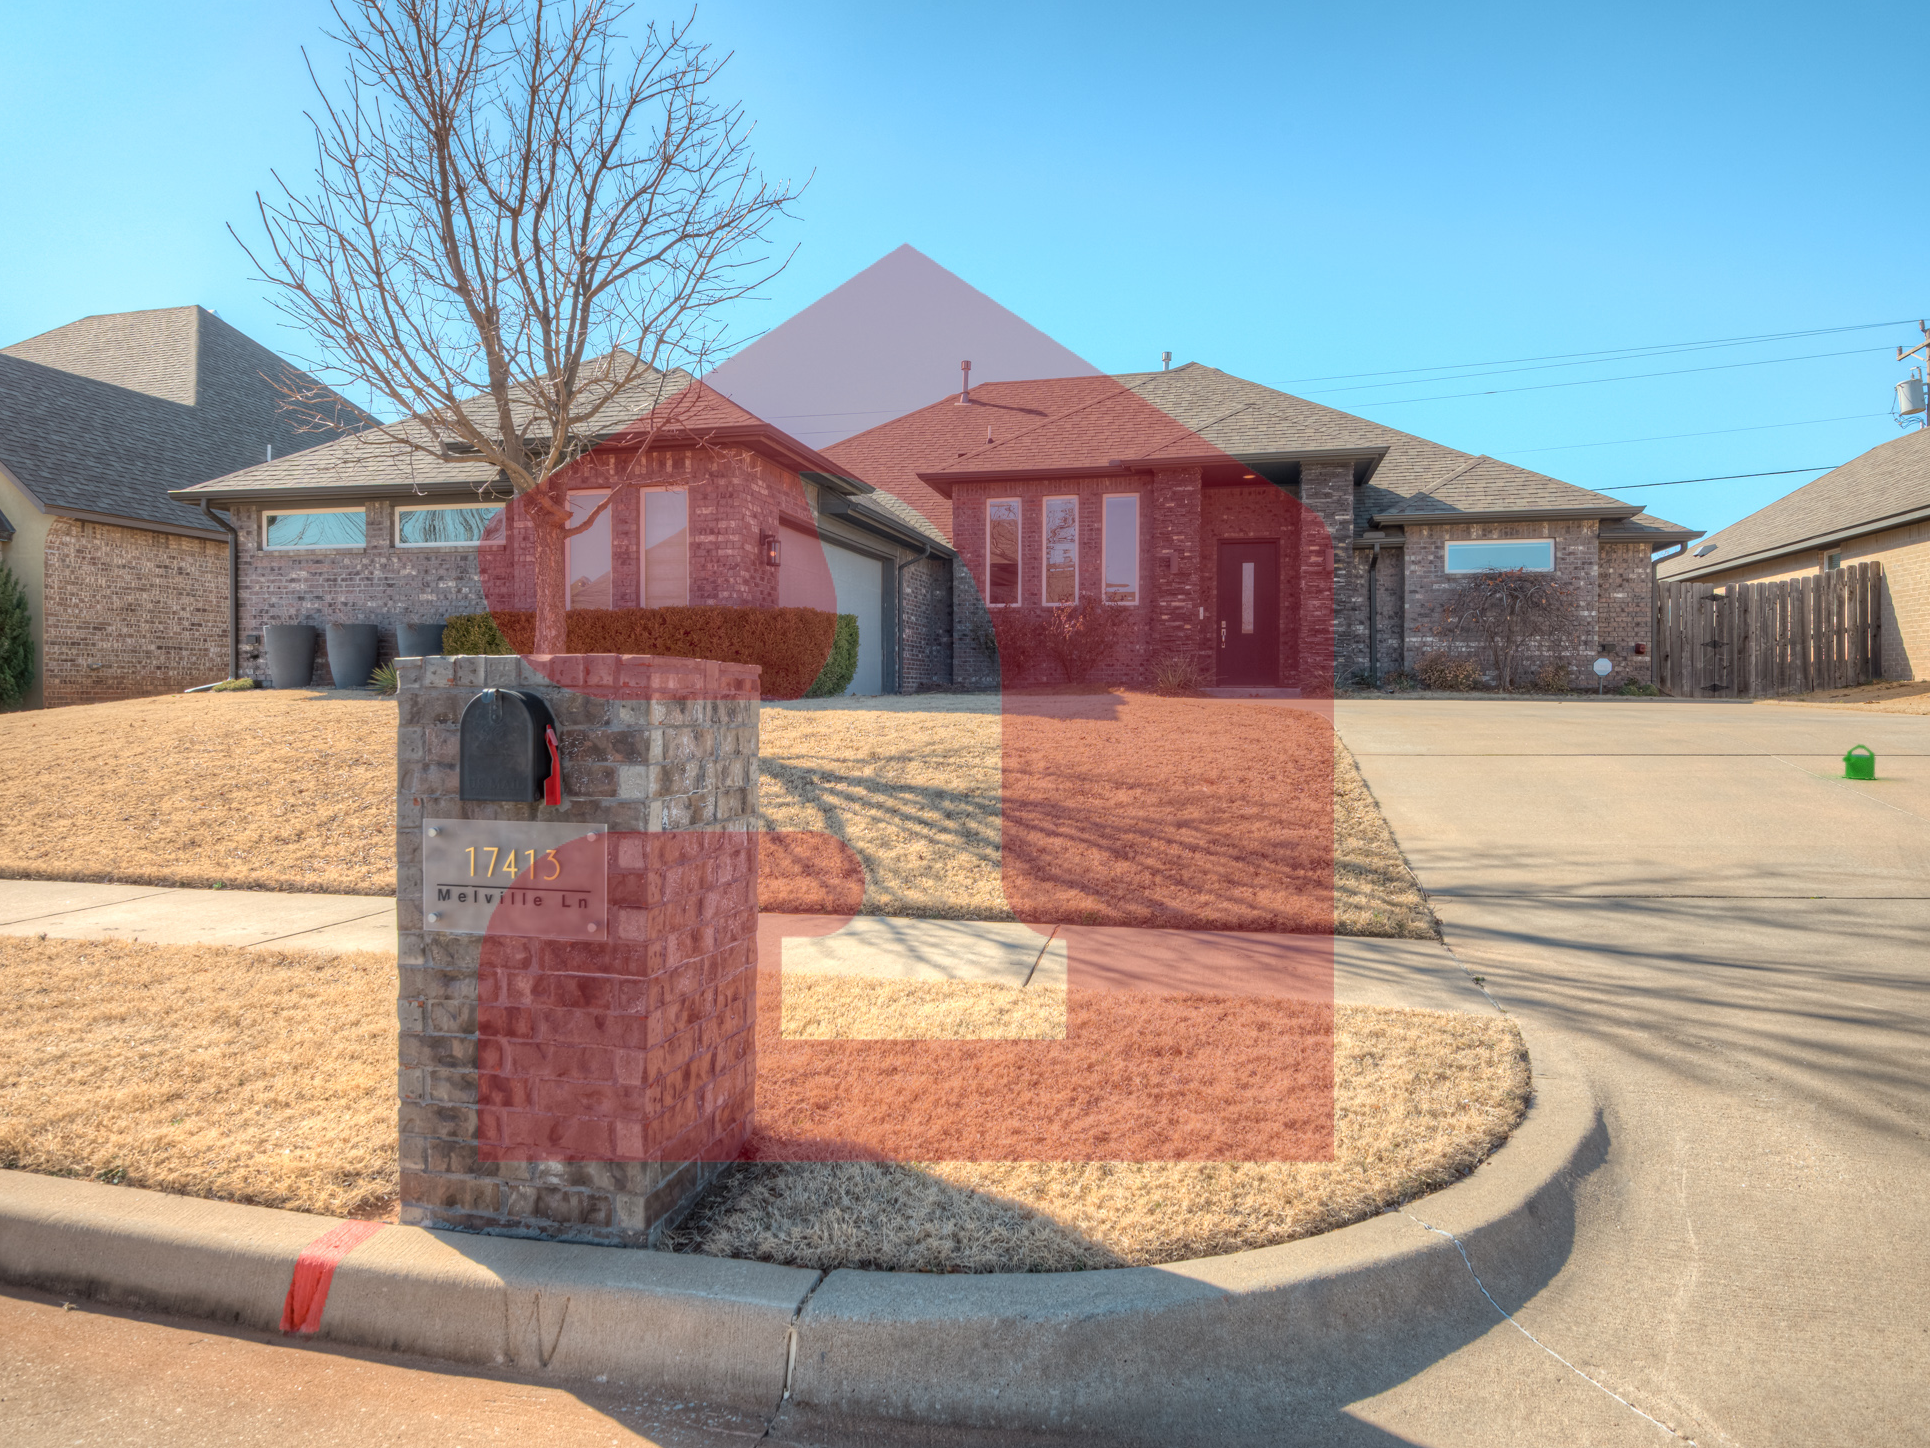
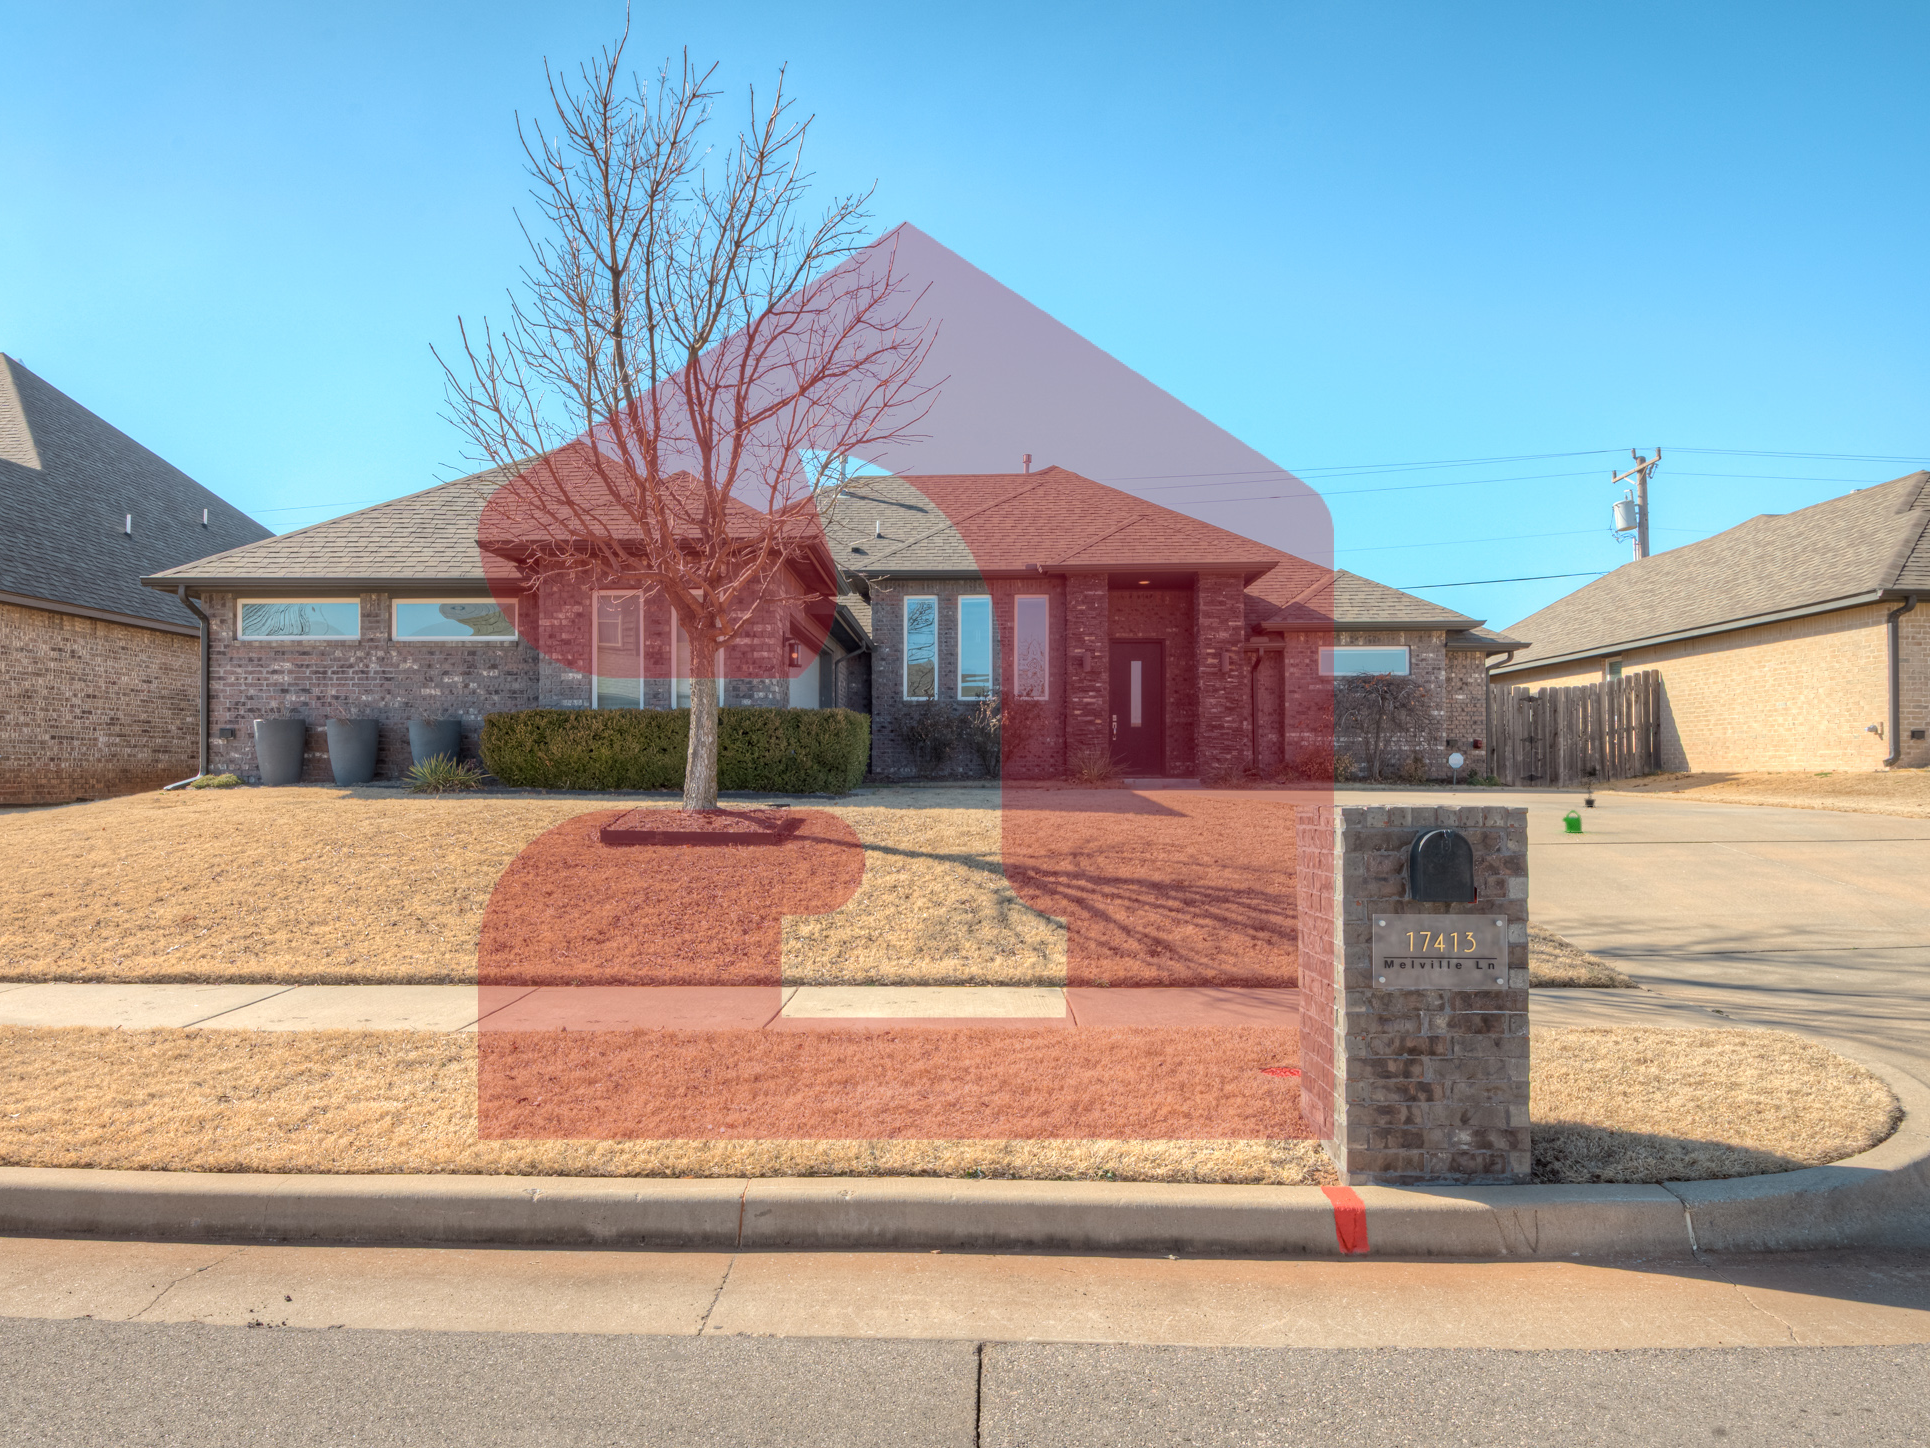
potted plant: present [244,649,267,688] -> present [1580,766,1598,807]

